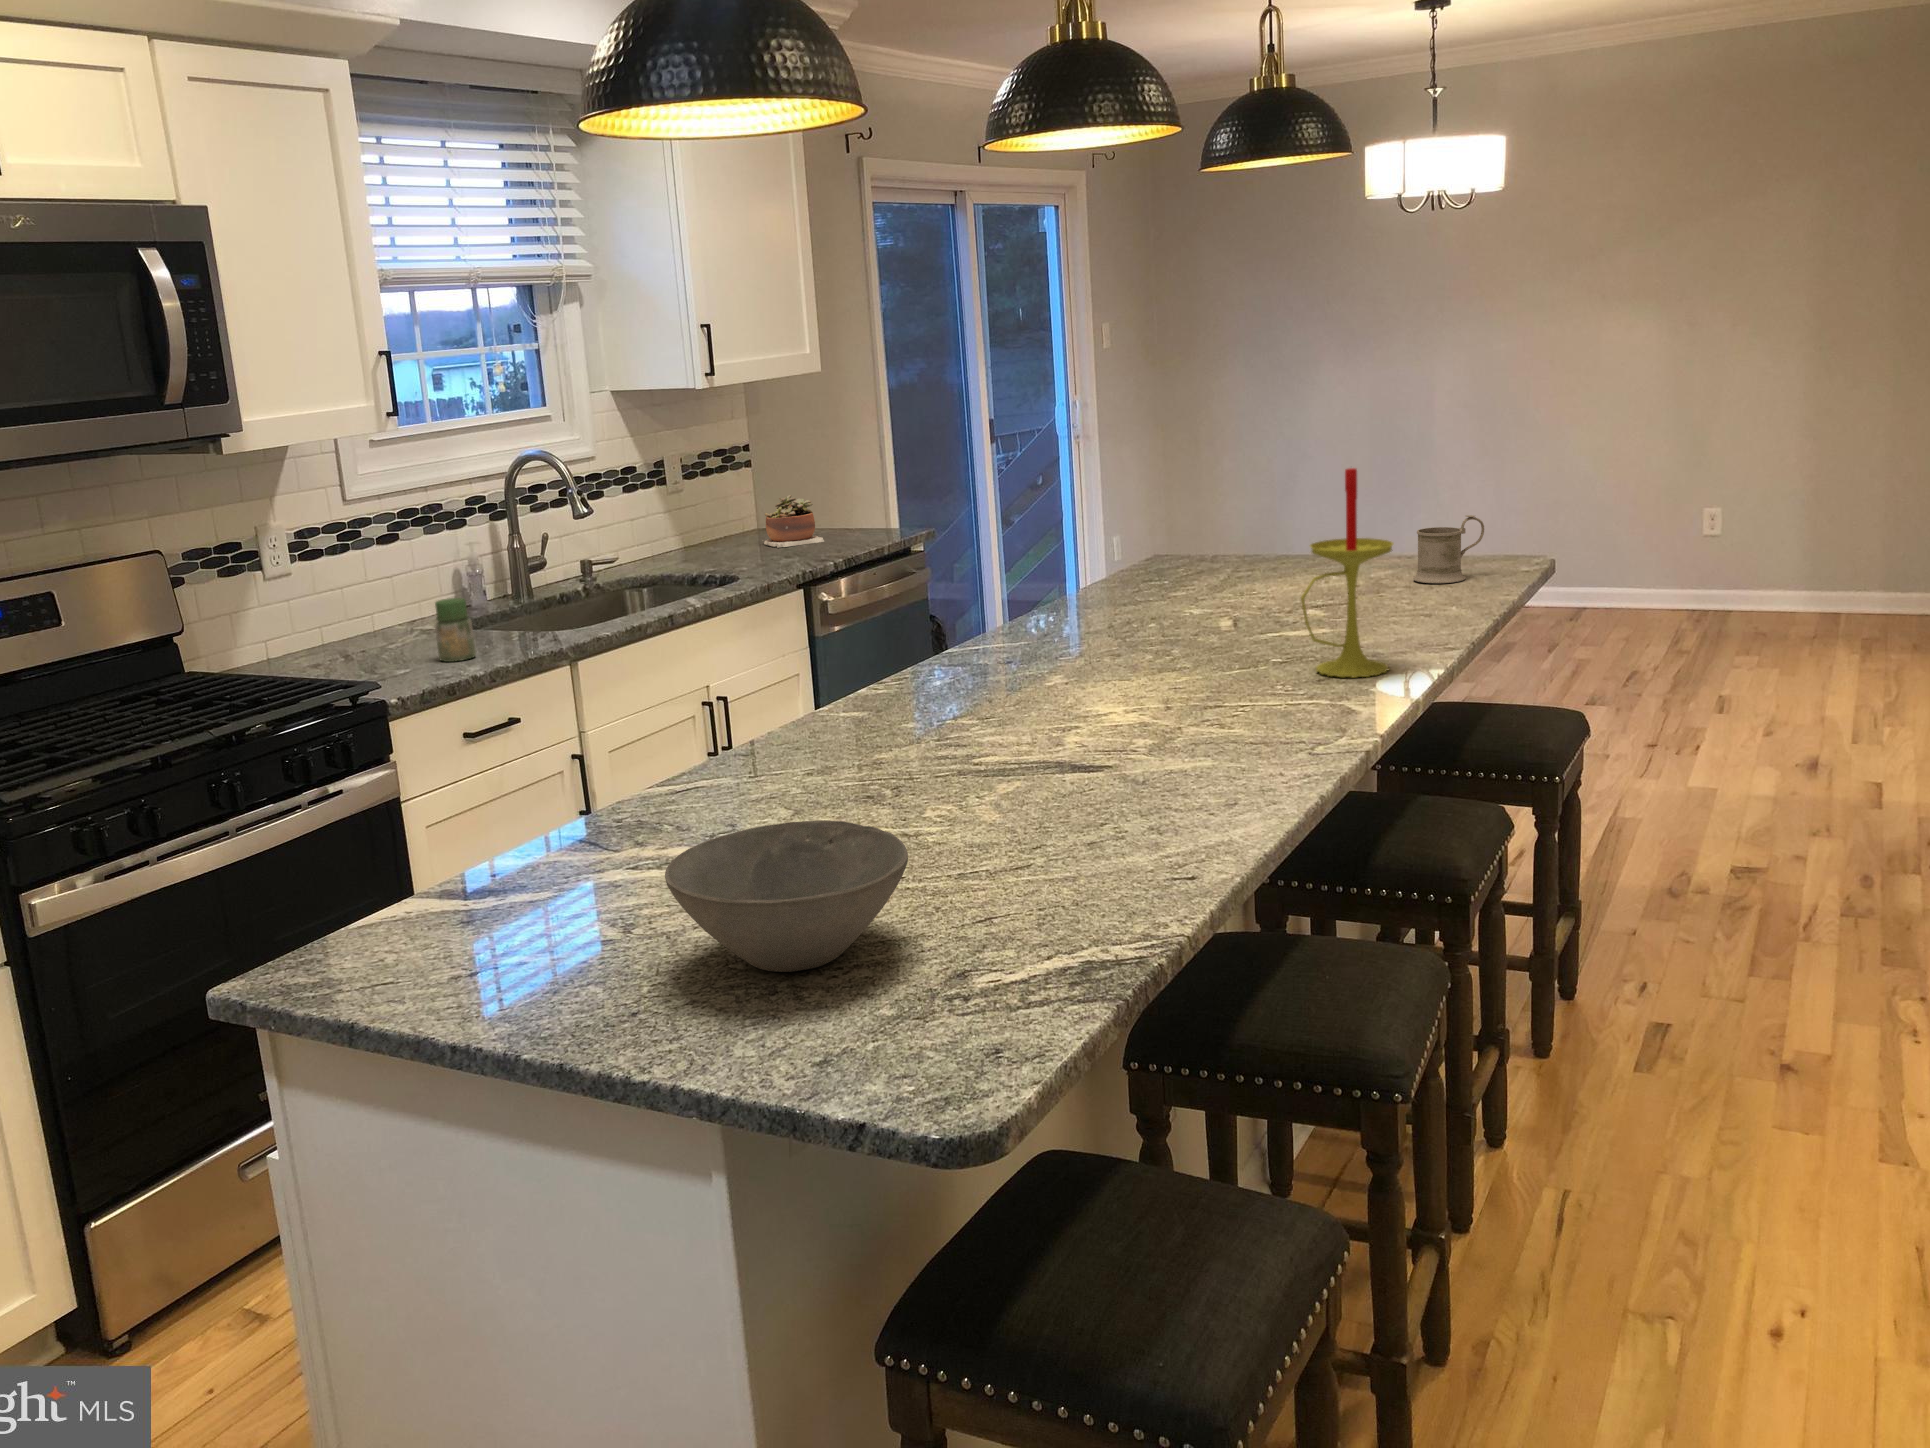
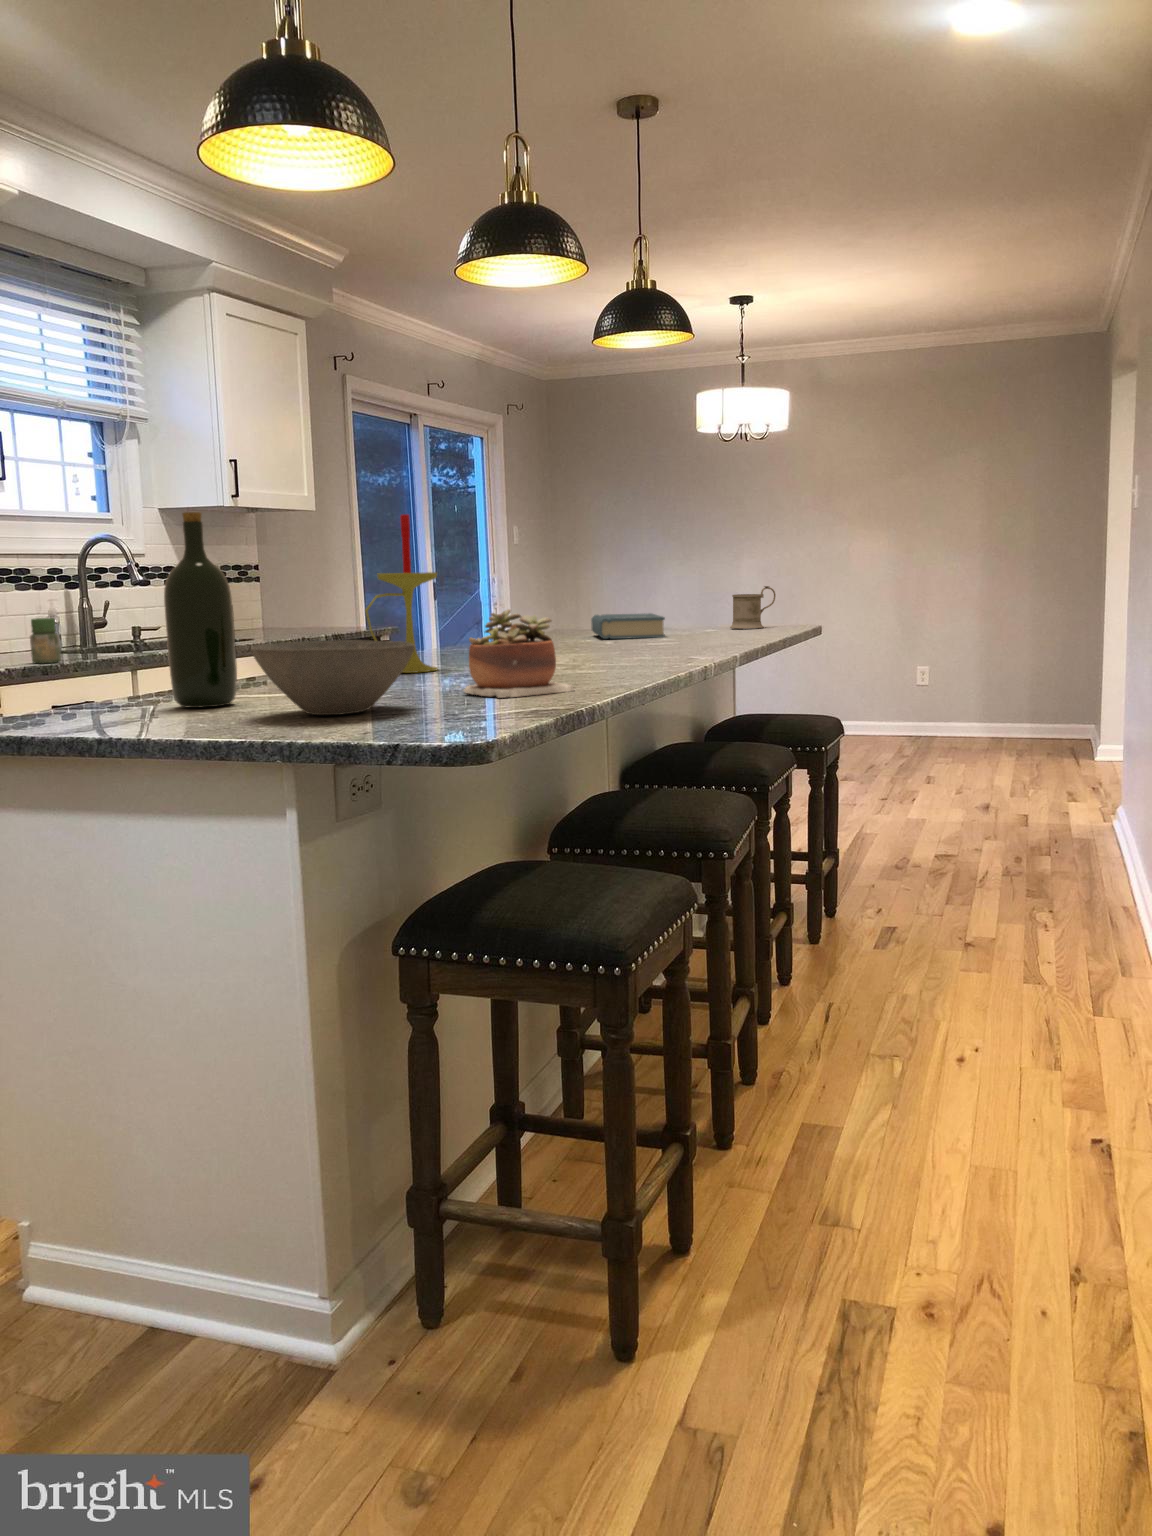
candle: present [1301,468,1393,678] -> present [365,514,438,673]
succulent plant: present [763,495,824,548] -> present [464,609,574,698]
book: none [1203,563,1313,619] -> present [591,613,665,639]
wine bottle: none [554,623,662,905] -> present [164,512,237,708]

